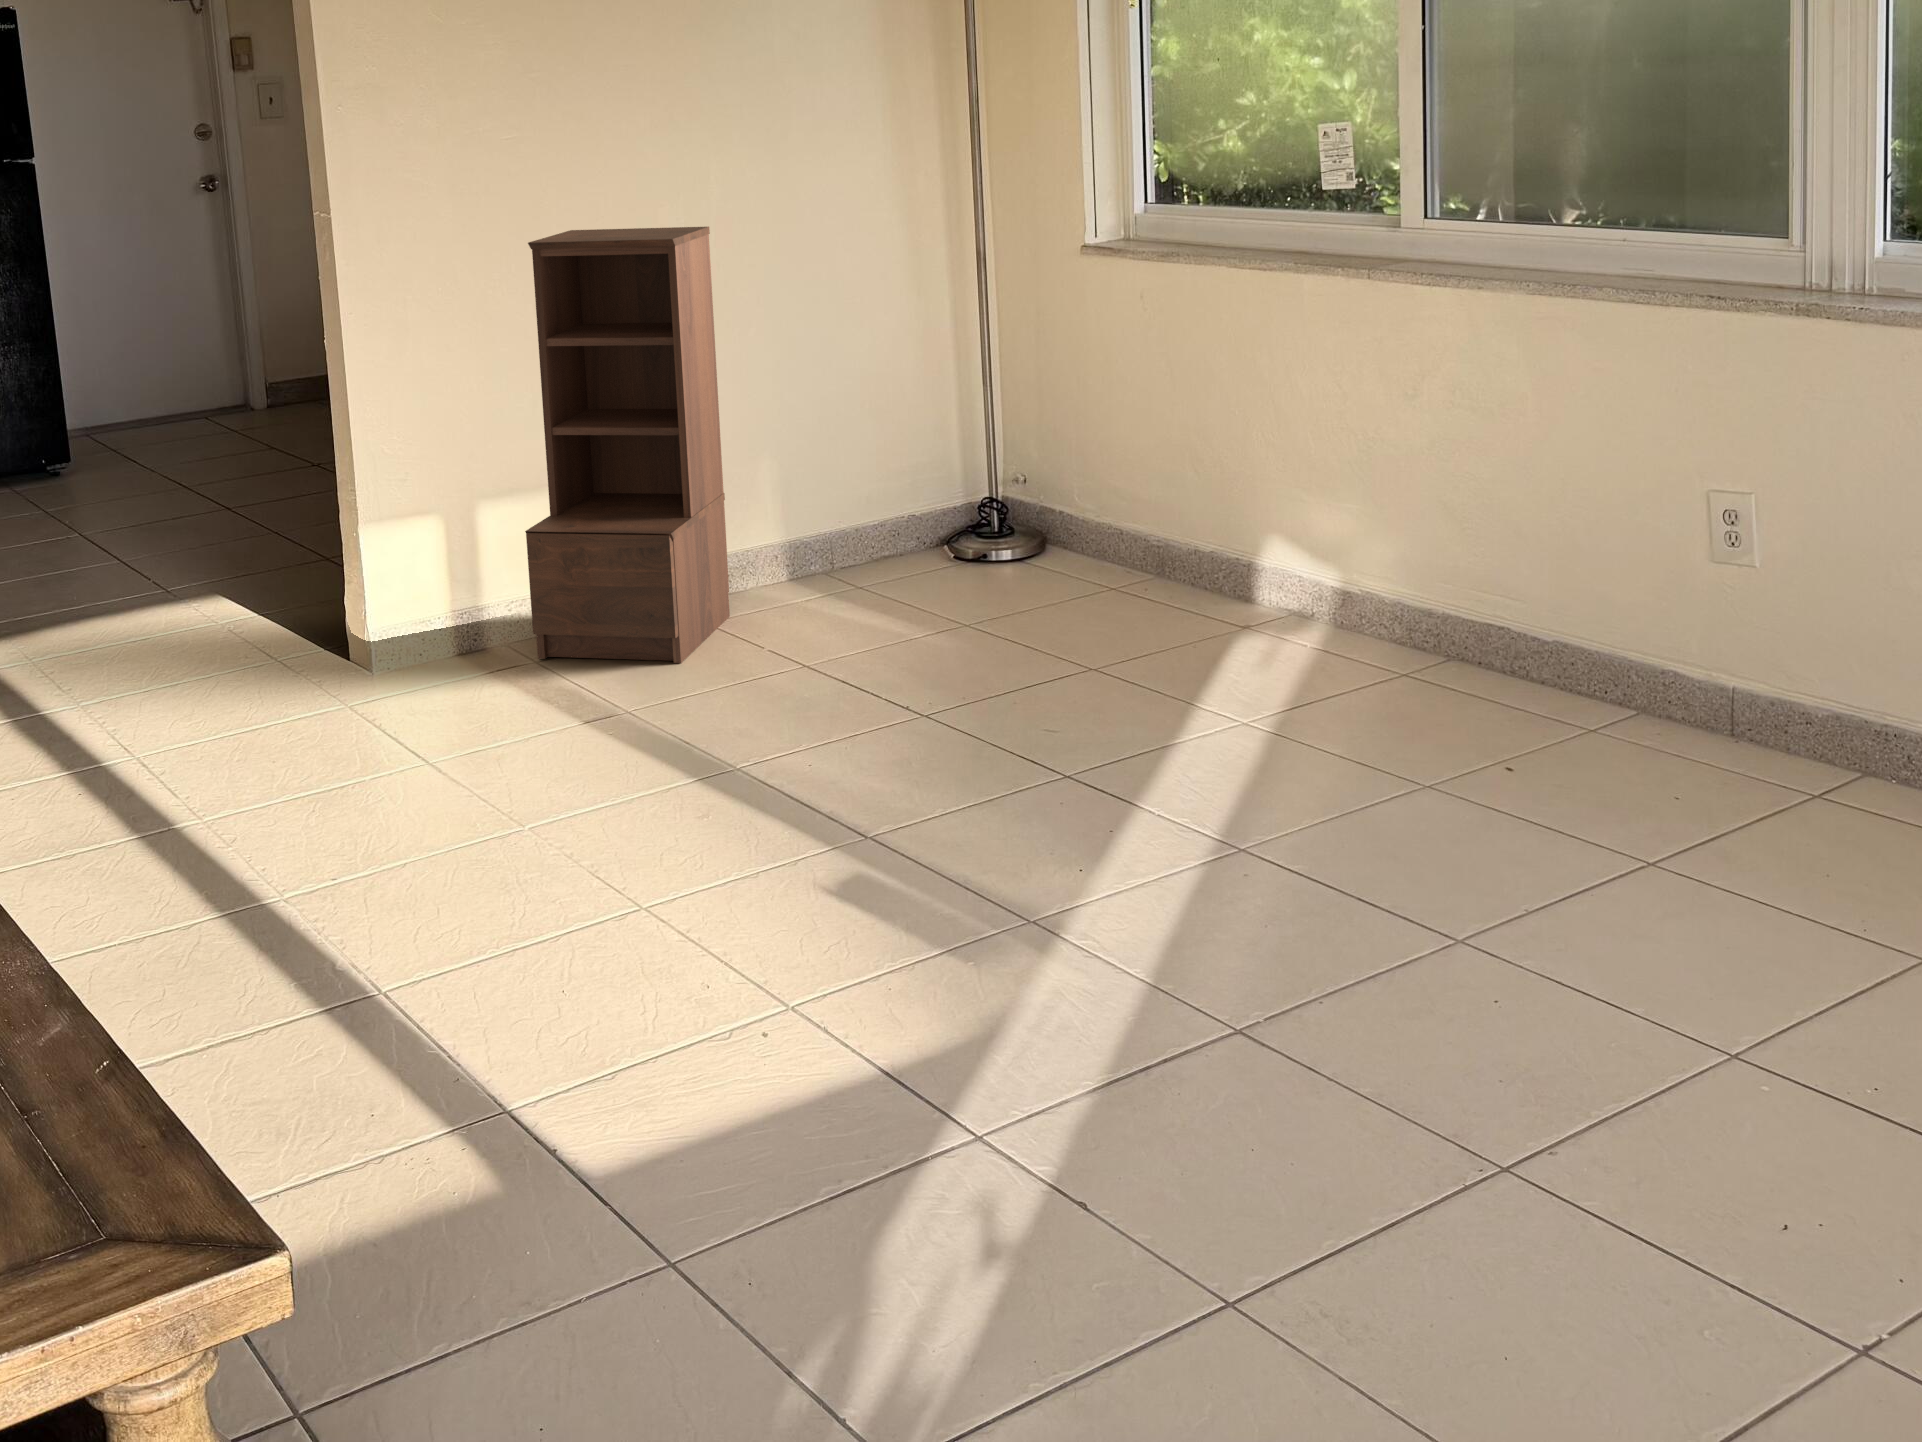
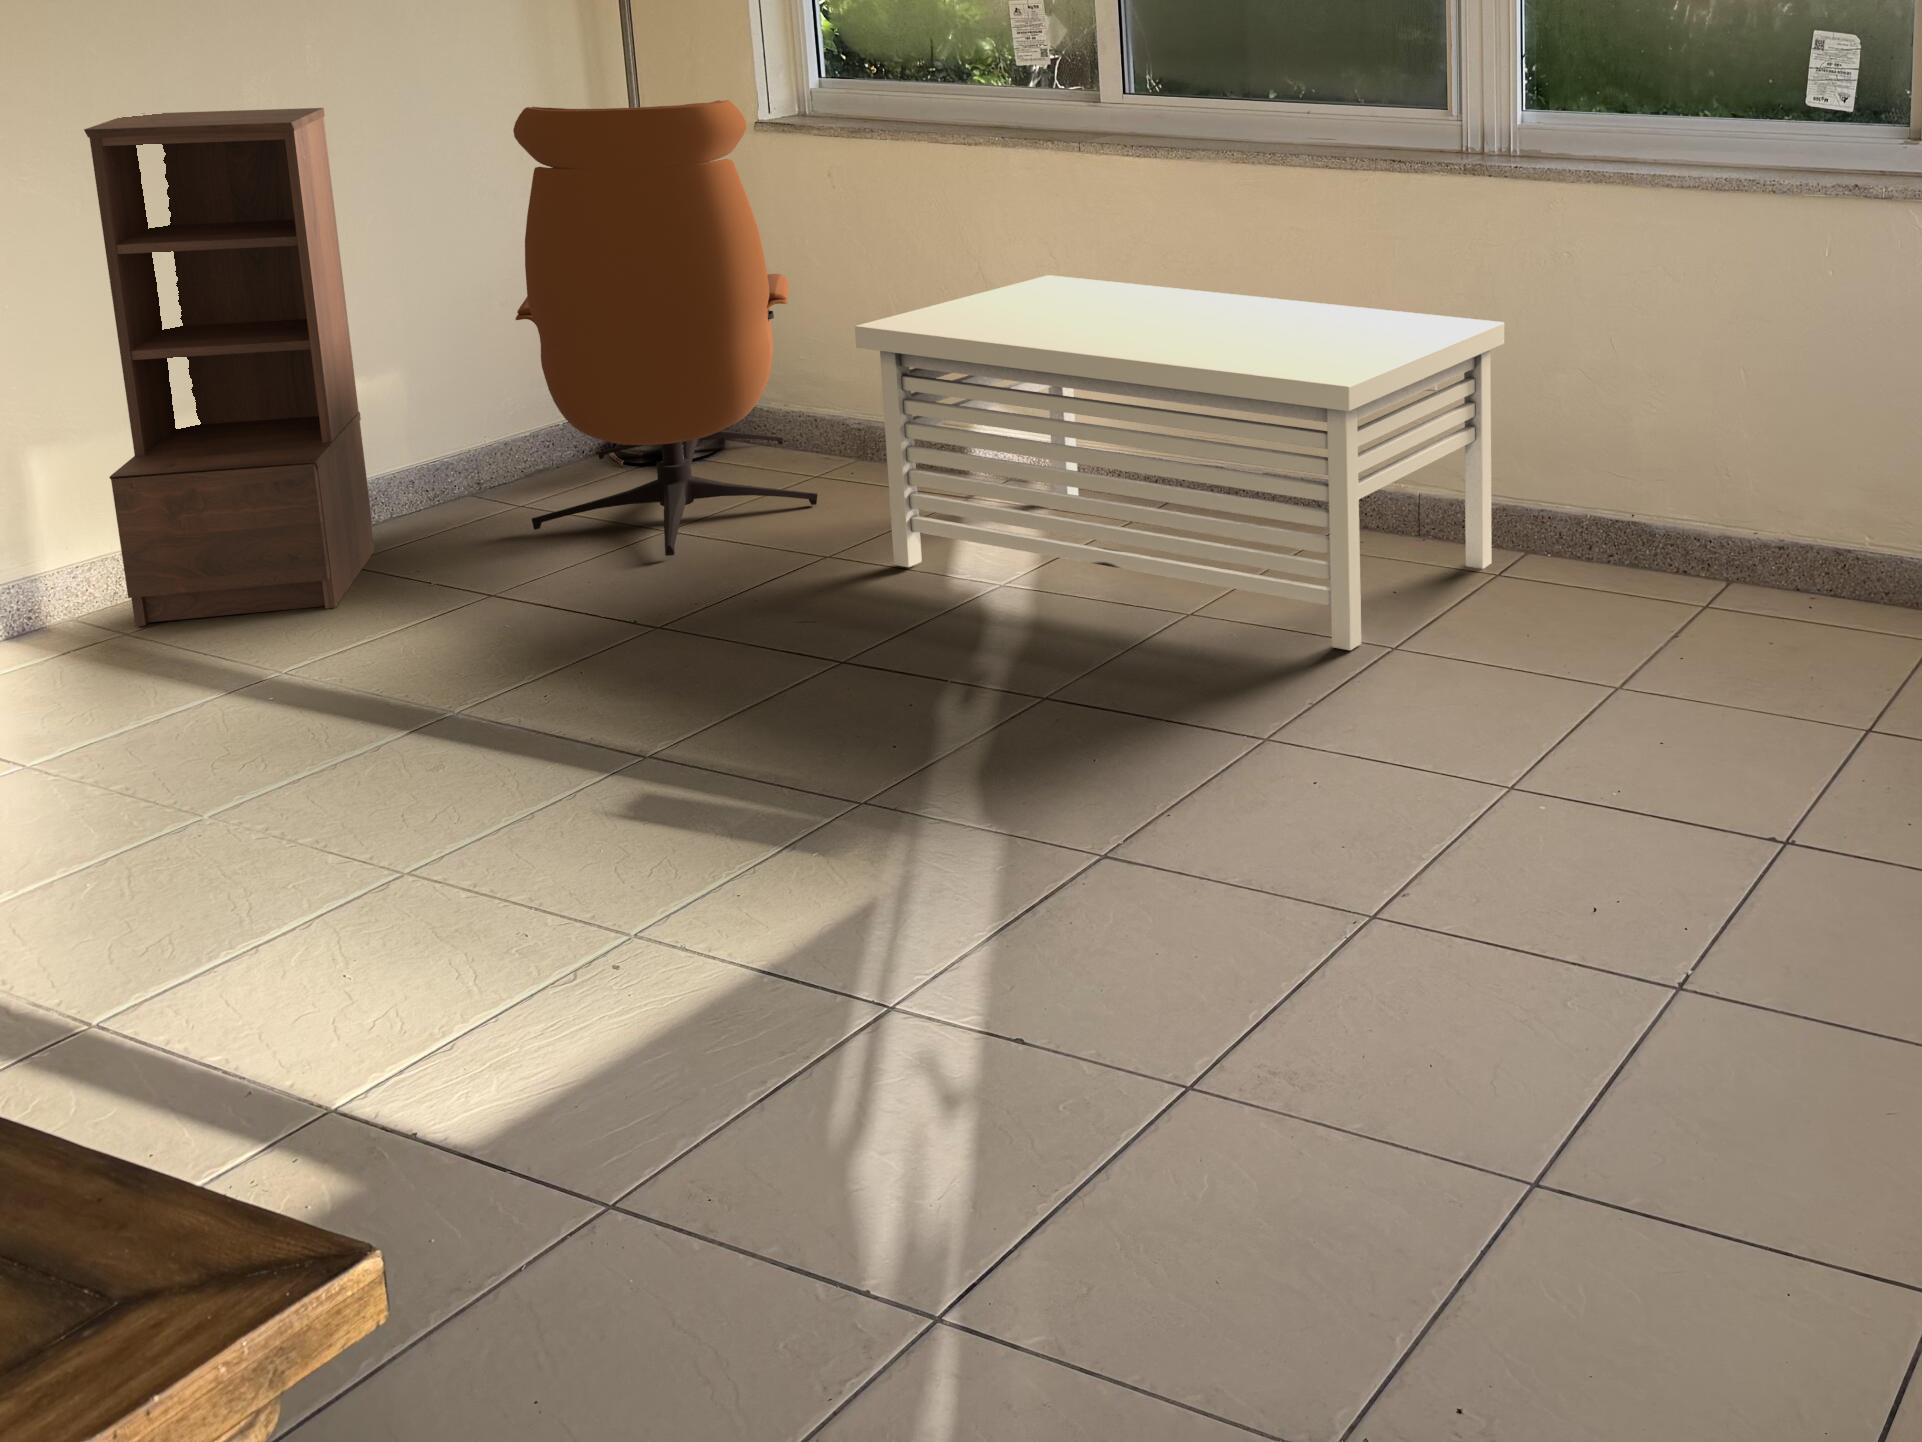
lounge chair: none [841,223,1106,652] -> present [513,100,818,556]
storage bench: none [1122,407,1834,852] -> present [855,275,1504,650]

